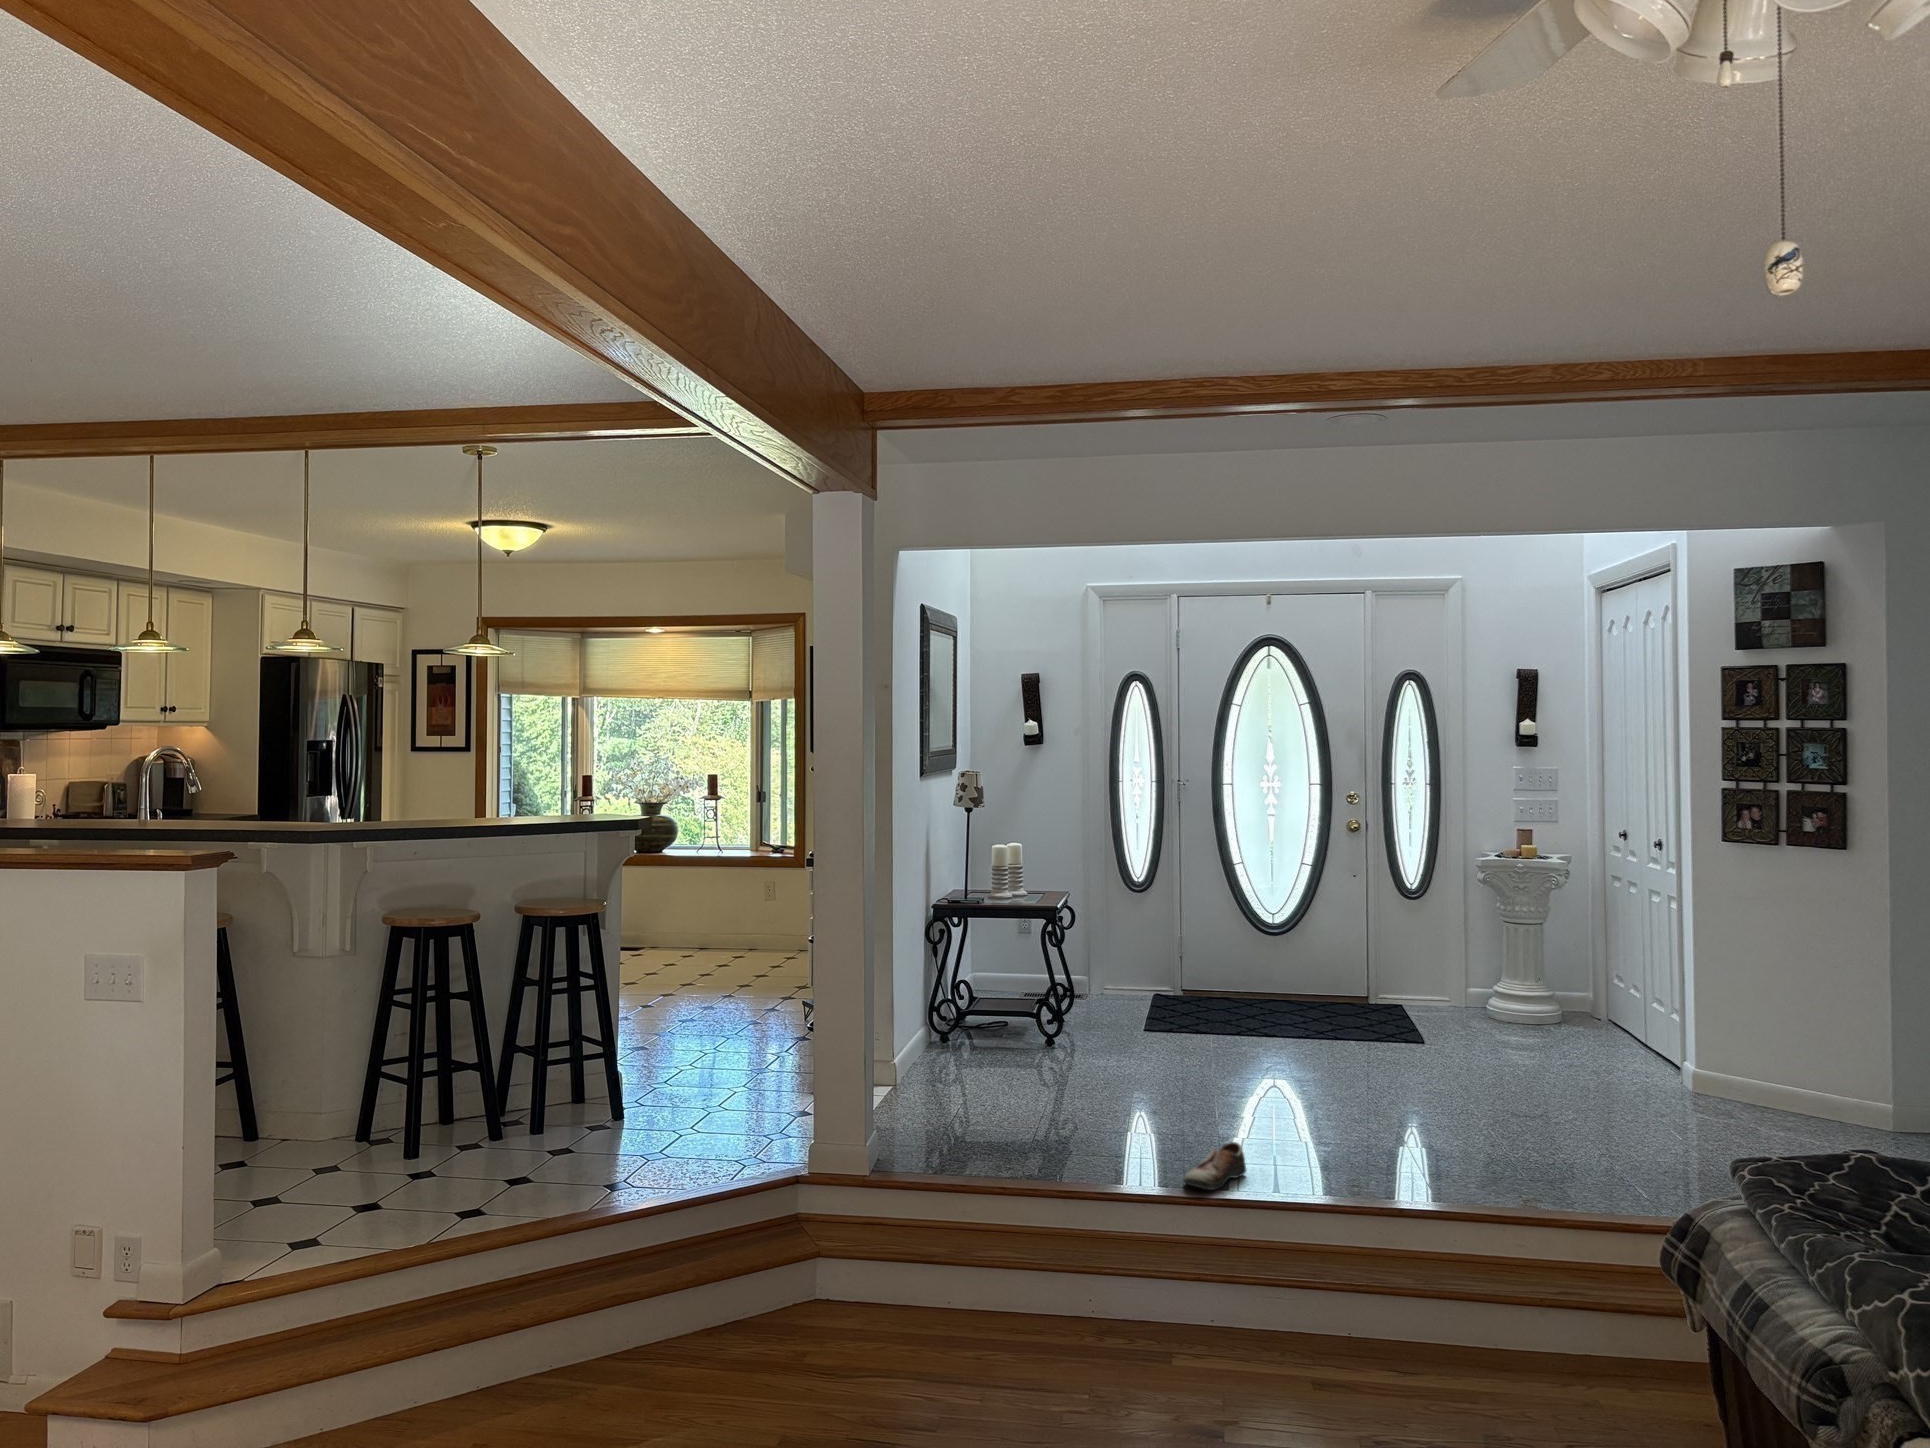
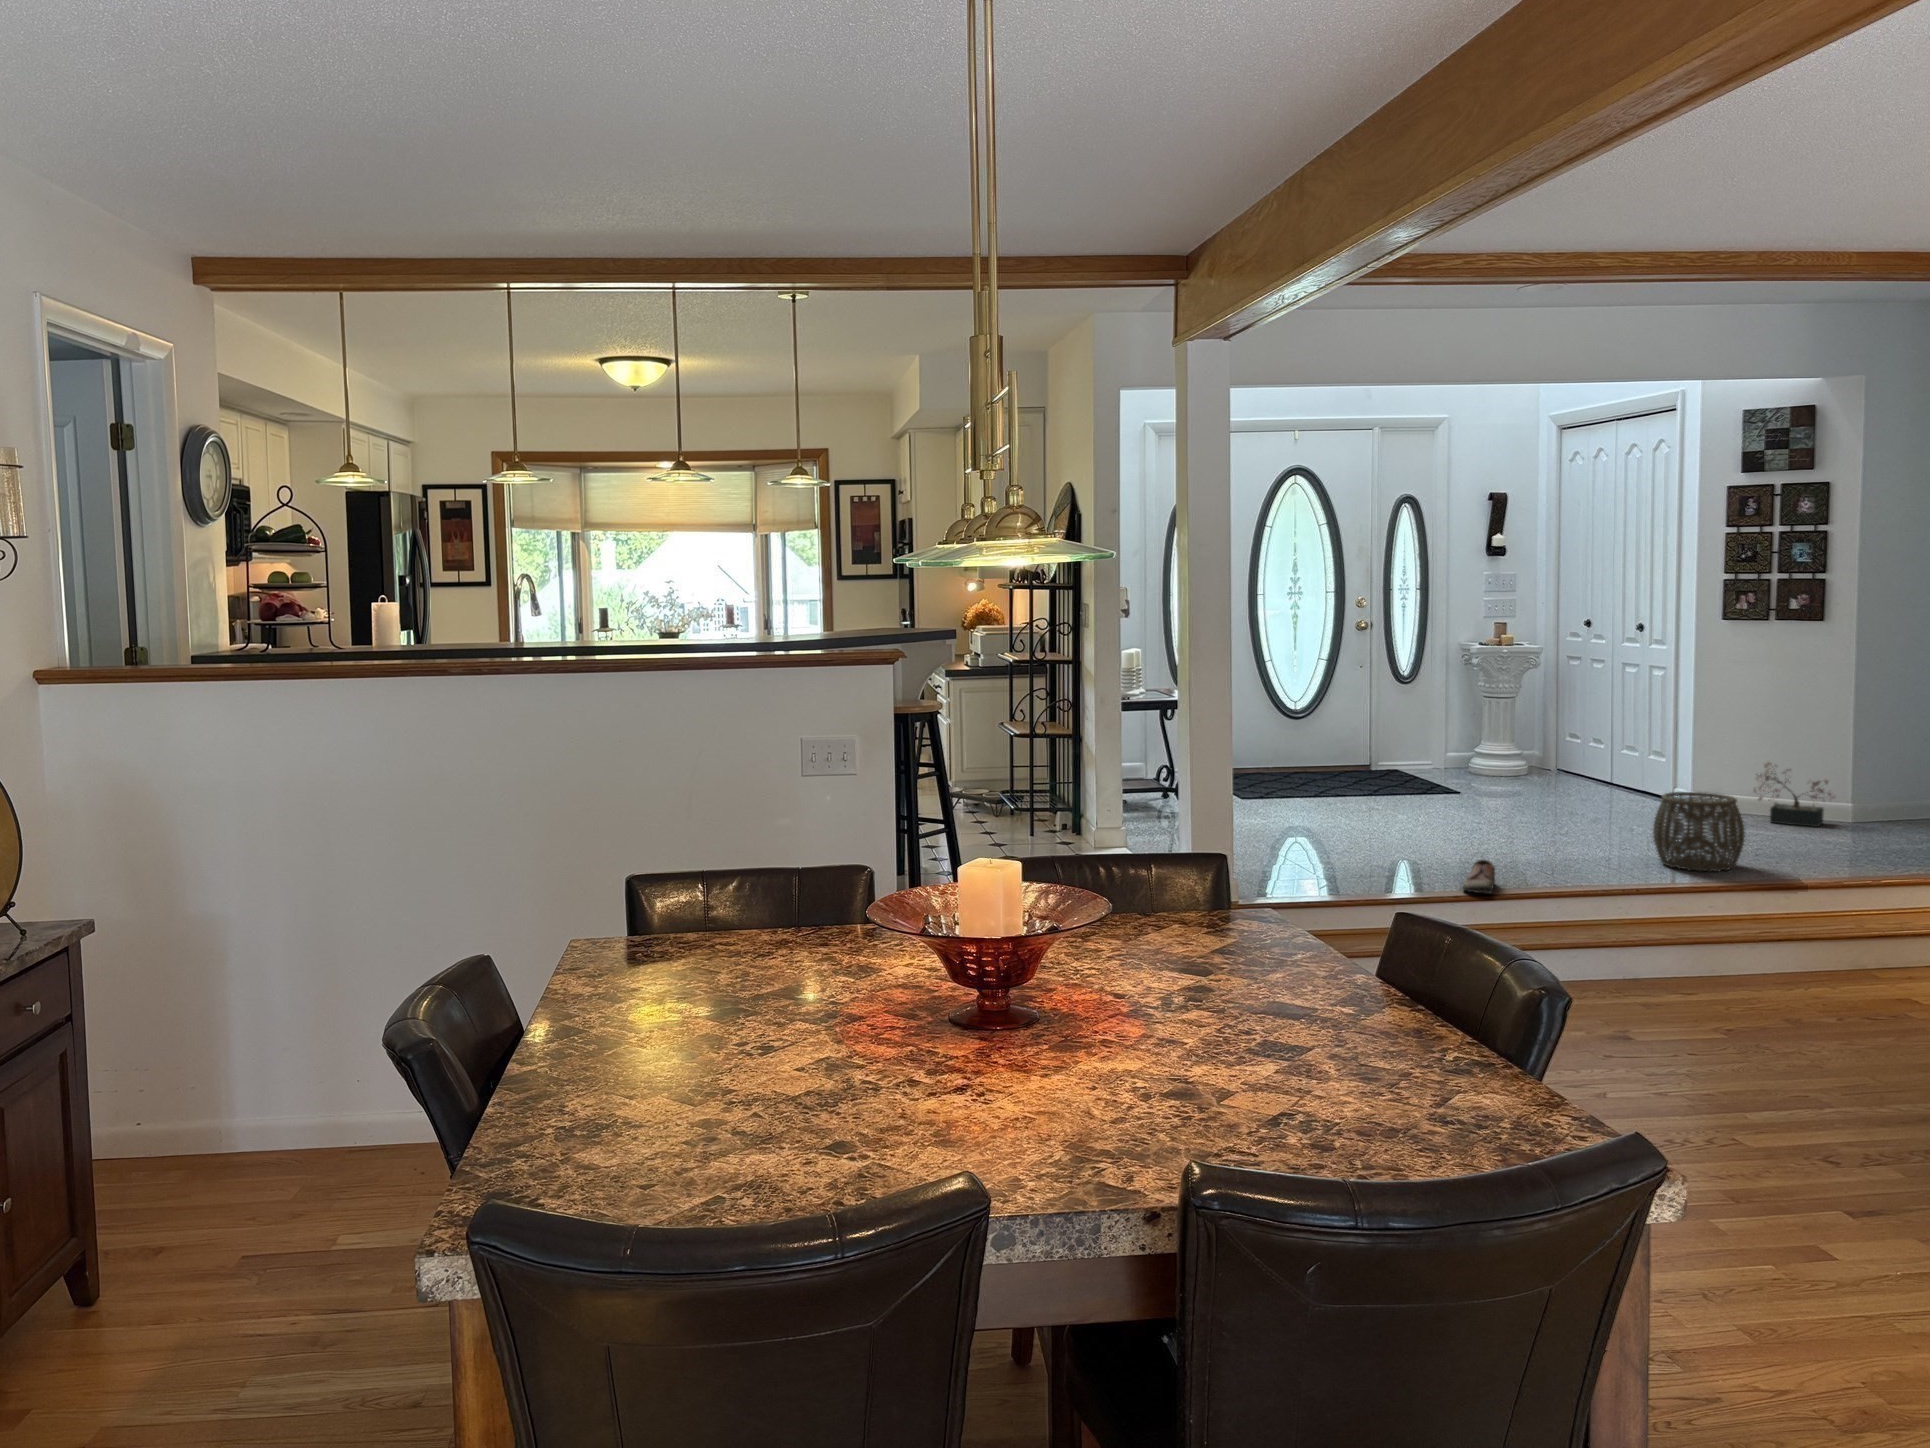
decorative plant: none [1751,1036,1865,1133] -> present [1754,762,1836,827]
woven basket: none [1501,1072,1621,1188] -> present [1653,792,1745,871]

